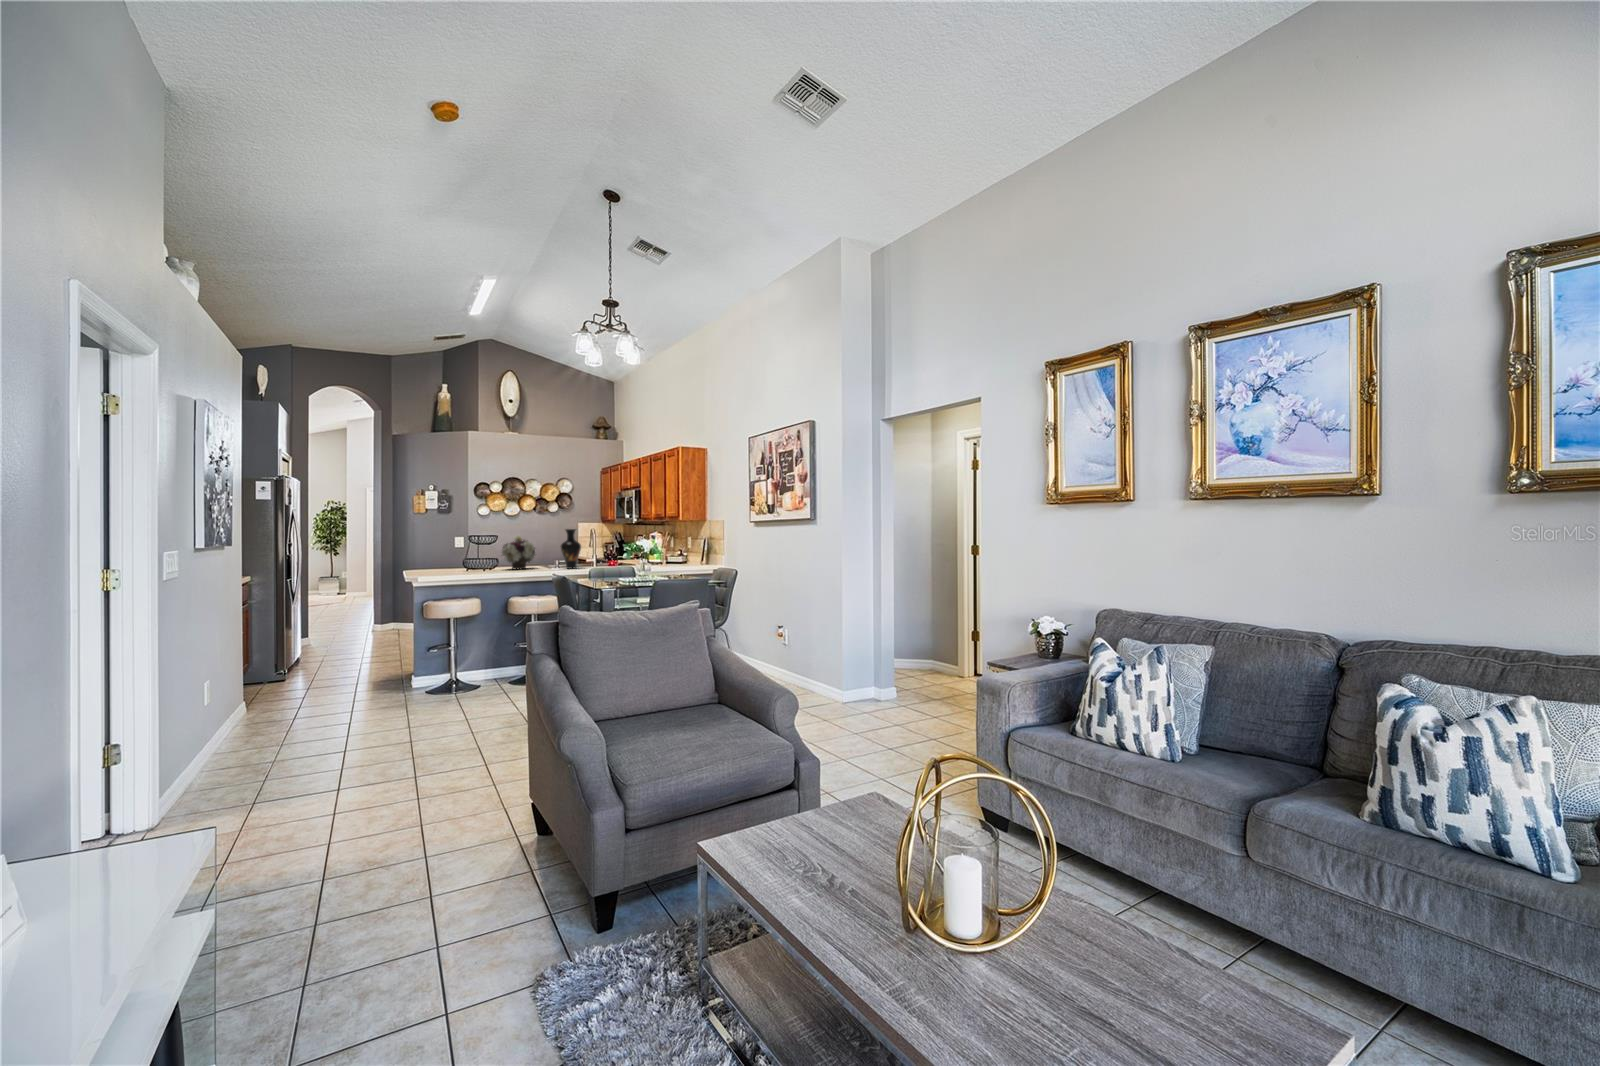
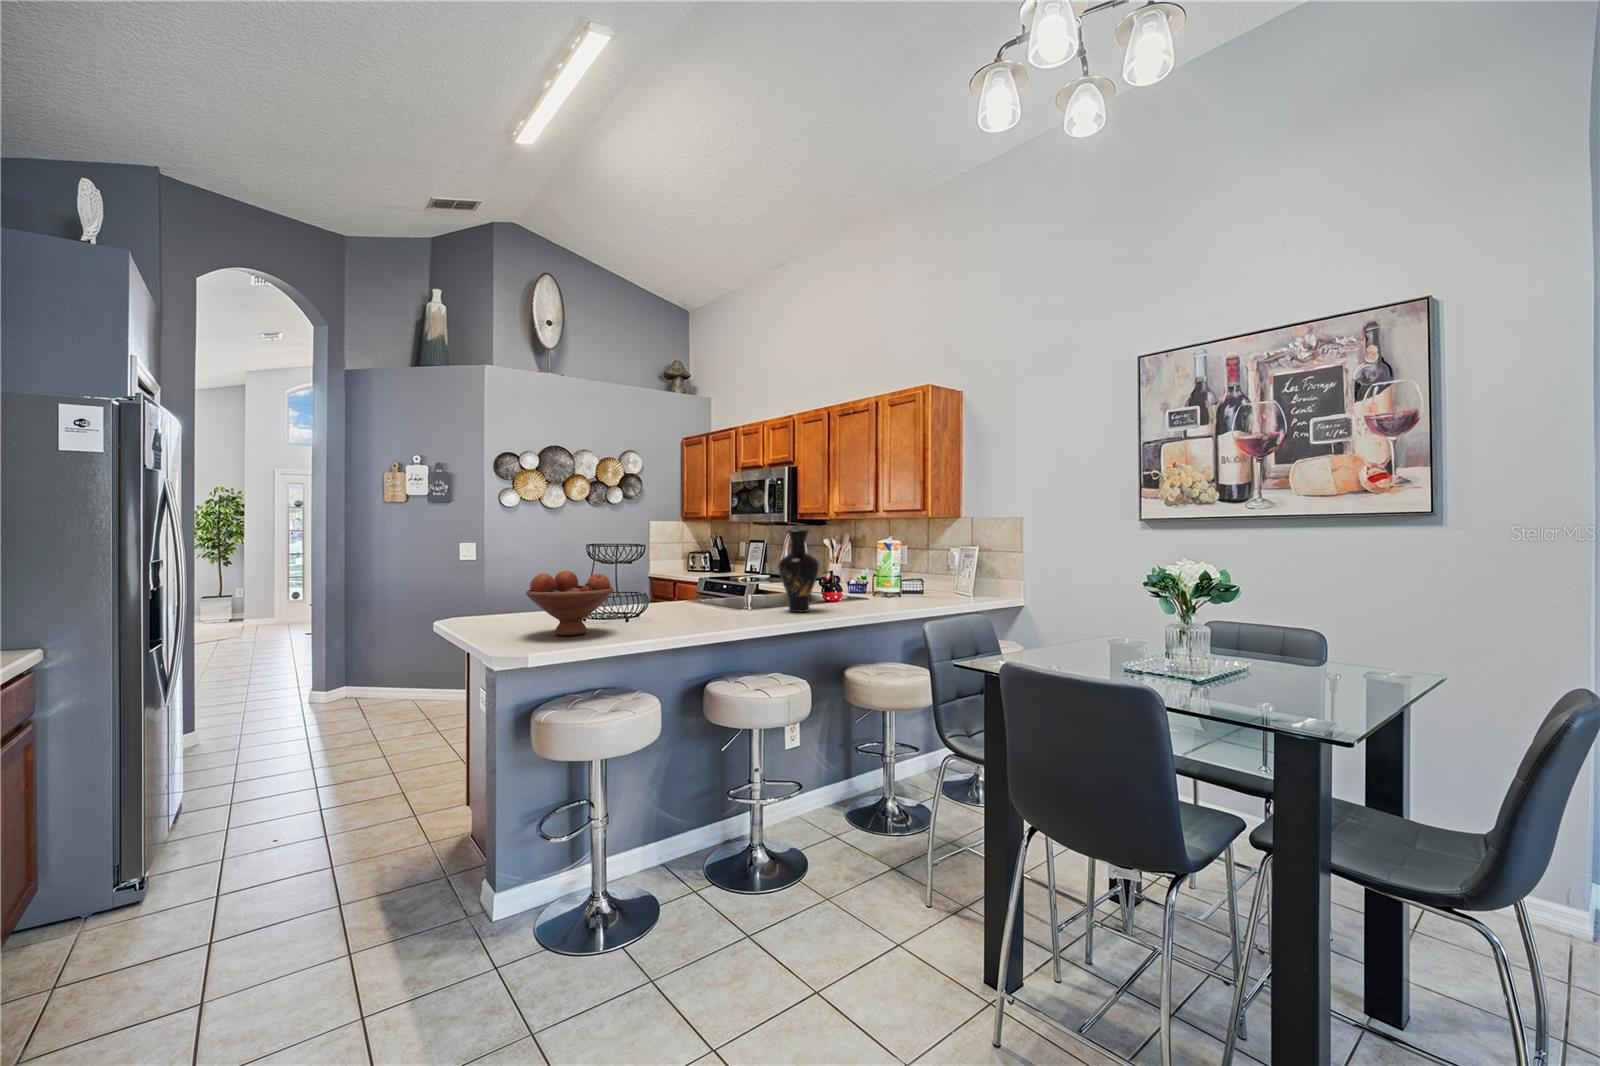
flower arrangement: present [501,535,535,569] -> none [654,542,719,615]
fruit bowl: none [430,547,470,574] -> present [526,571,614,636]

